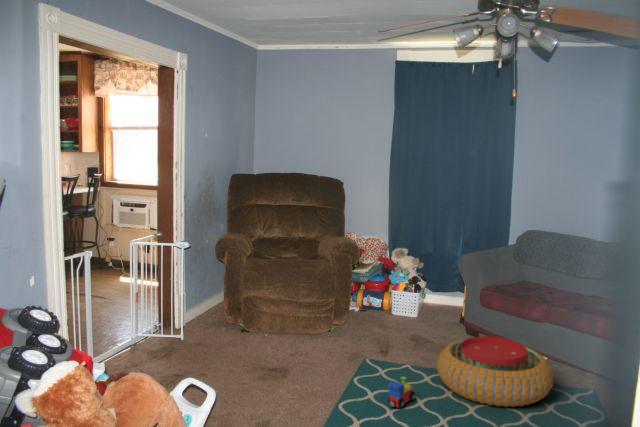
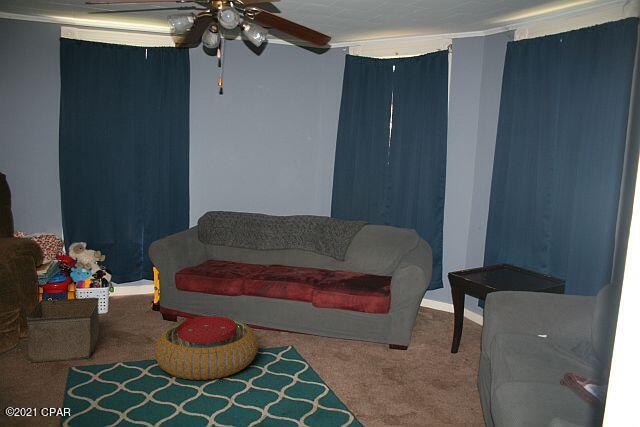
storage bin: none [338,294,402,353] -> present [27,298,99,363]
toy train: present [388,377,415,409] -> none [117,377,143,411]

